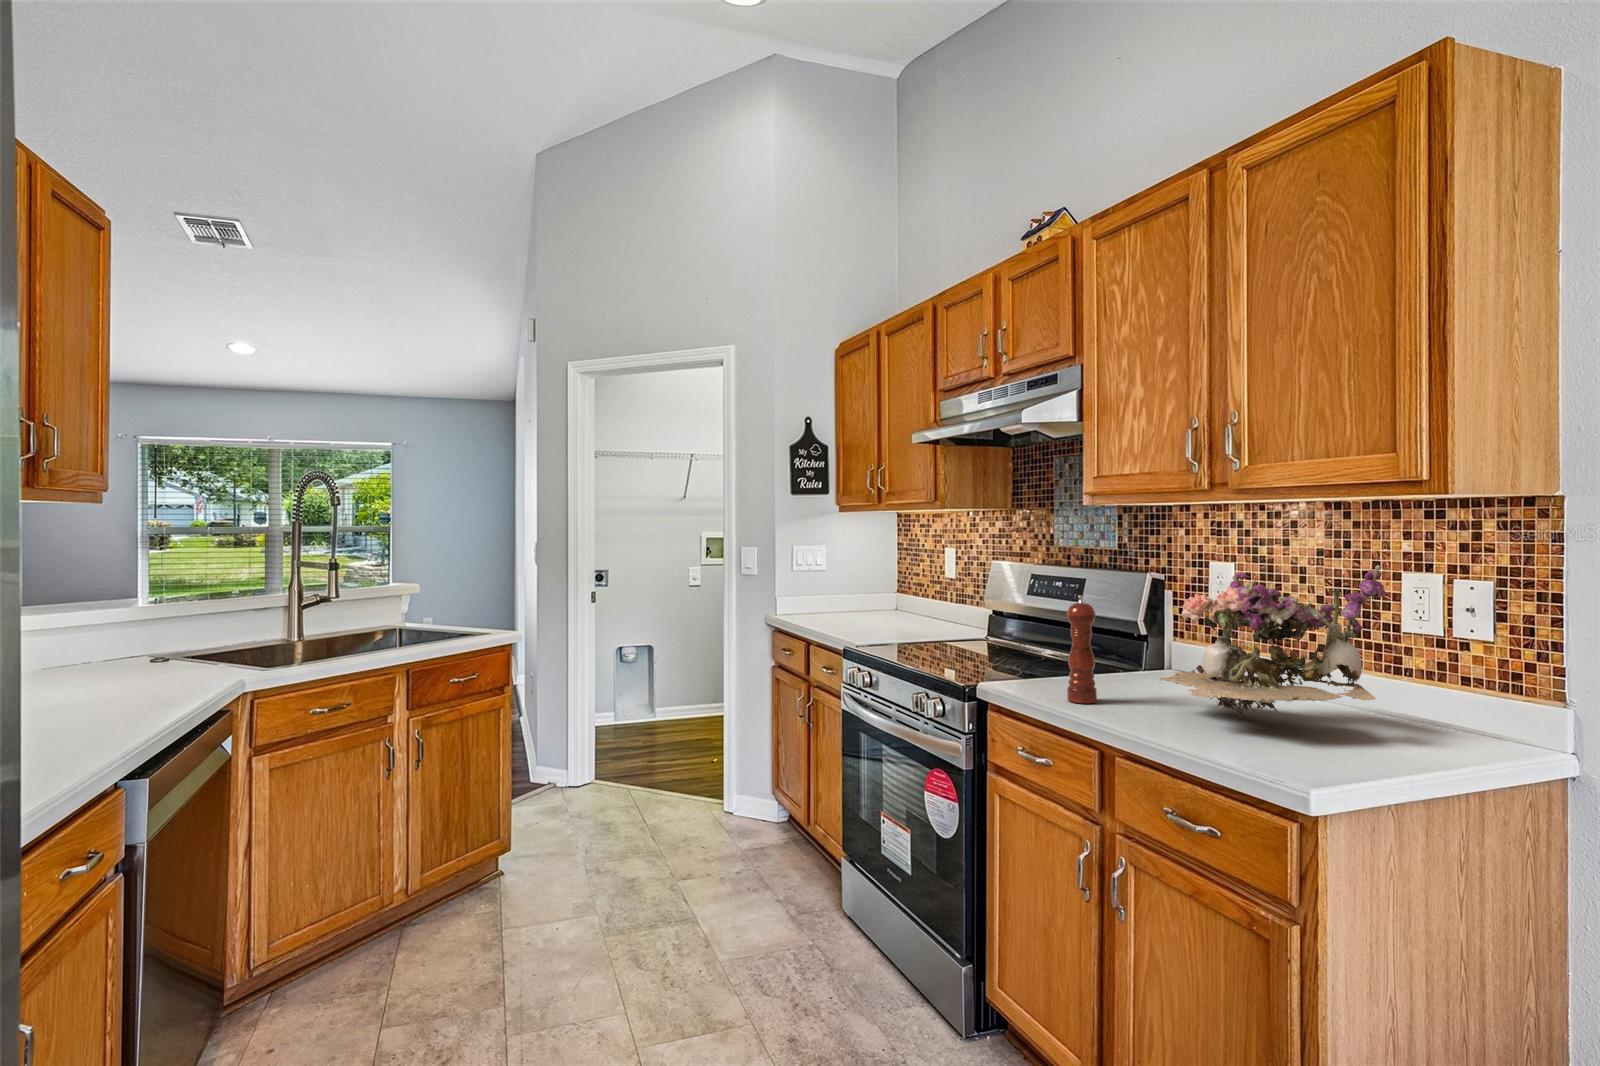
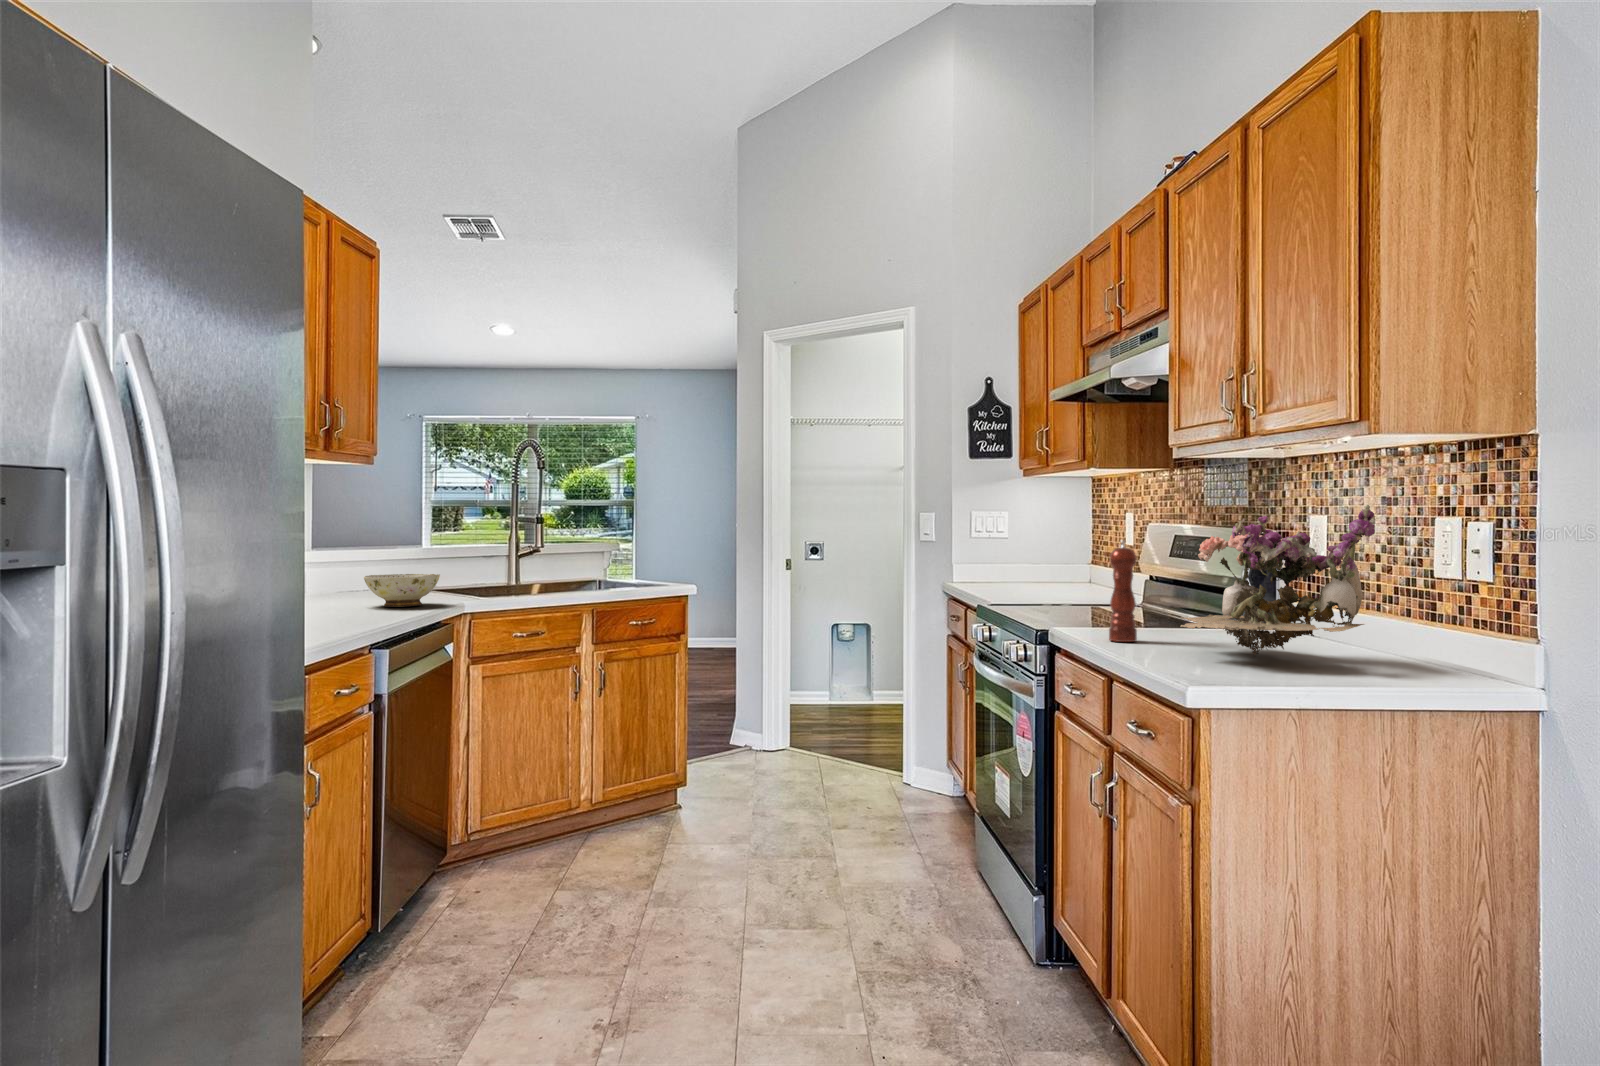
ceramic bowl: none [91,644,209,694] -> present [364,574,440,607]

